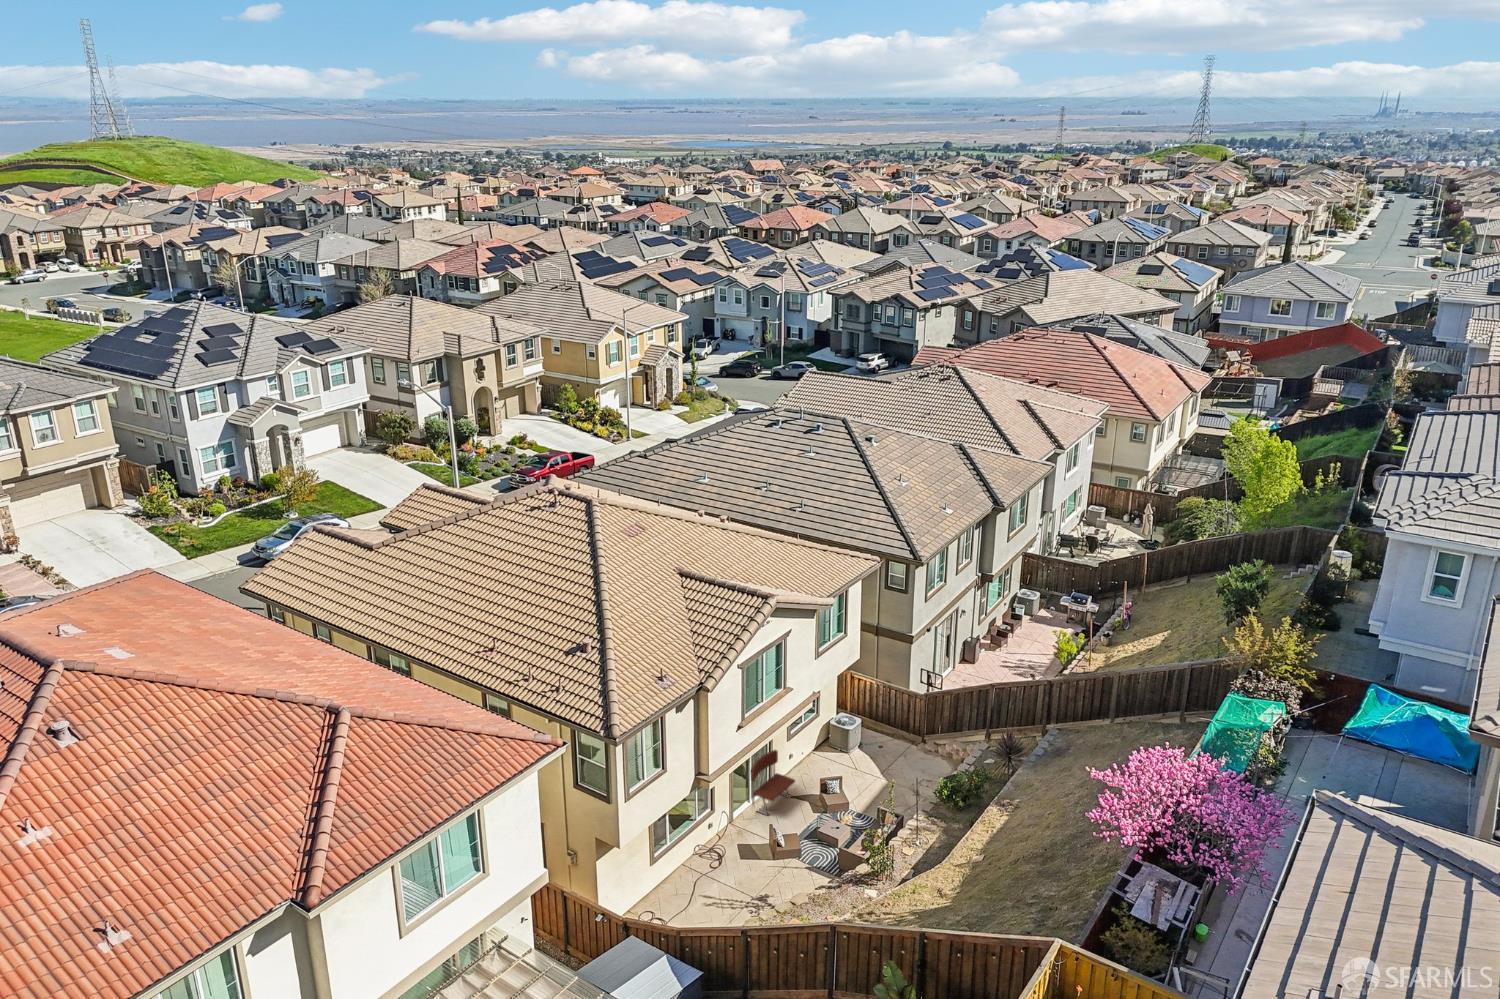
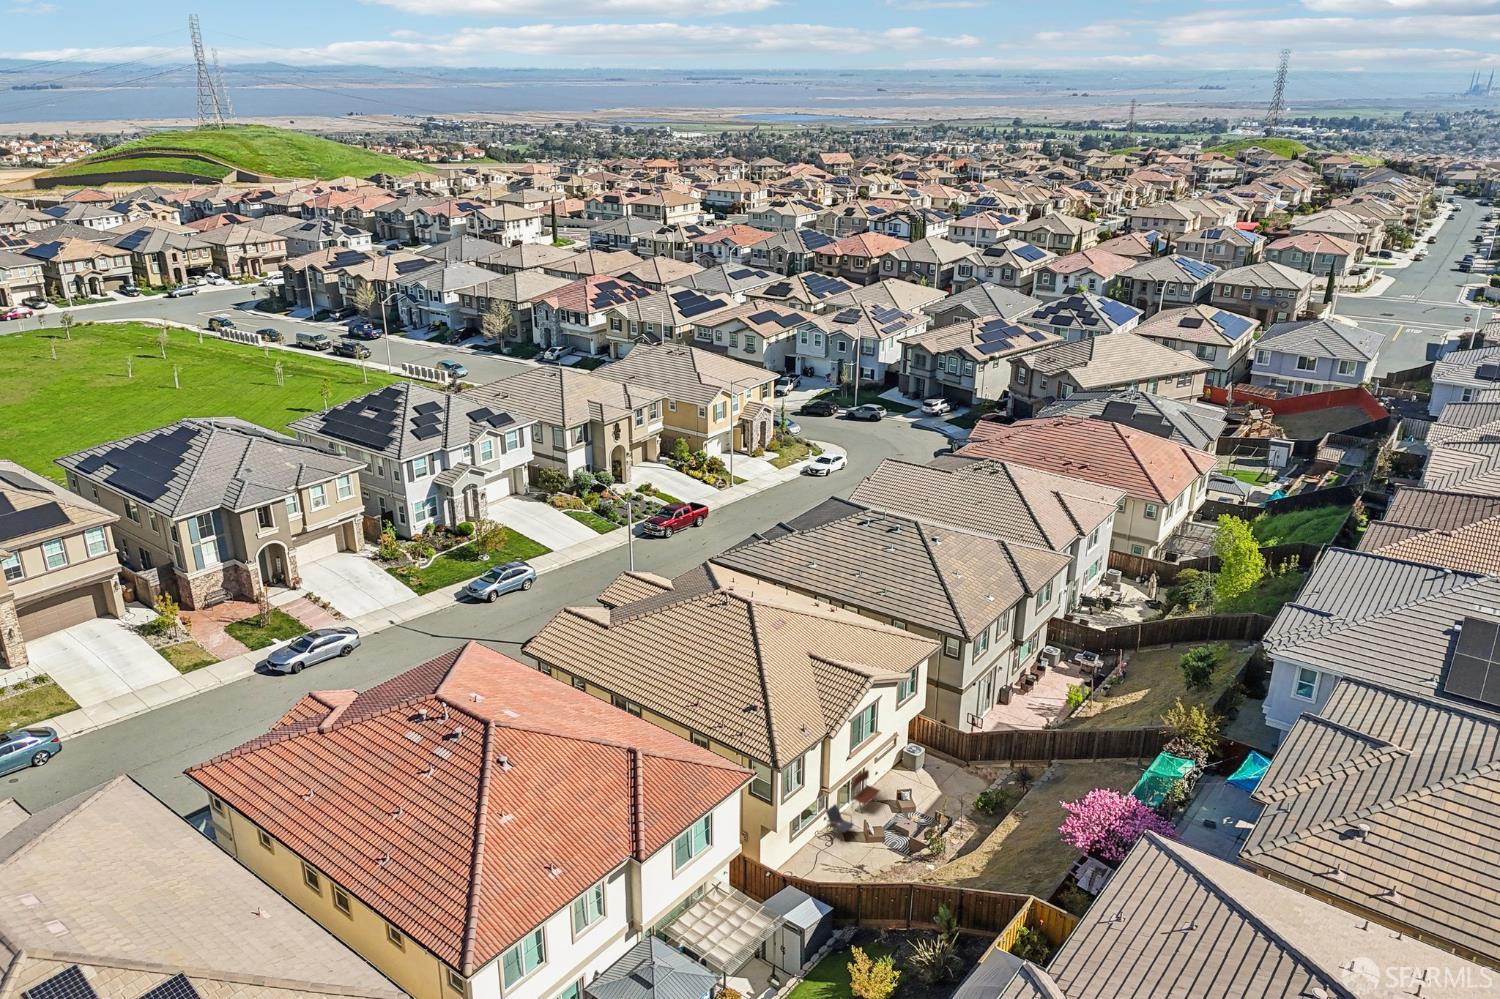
lounge chair: none [708,801,754,858] -> present [826,804,854,837]

